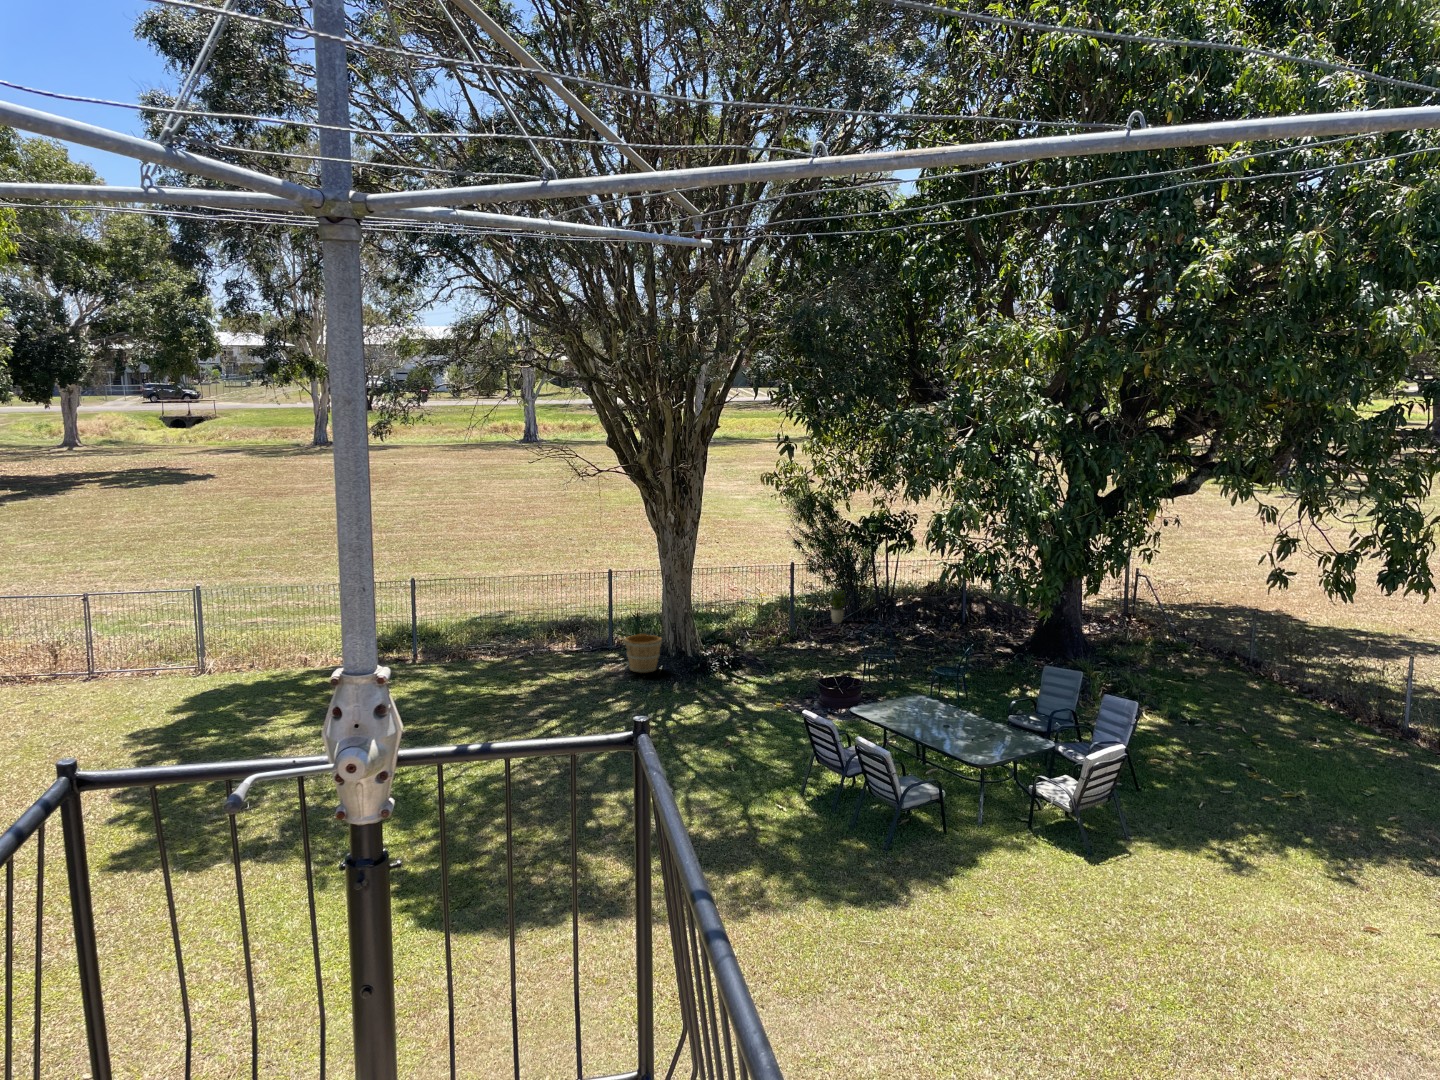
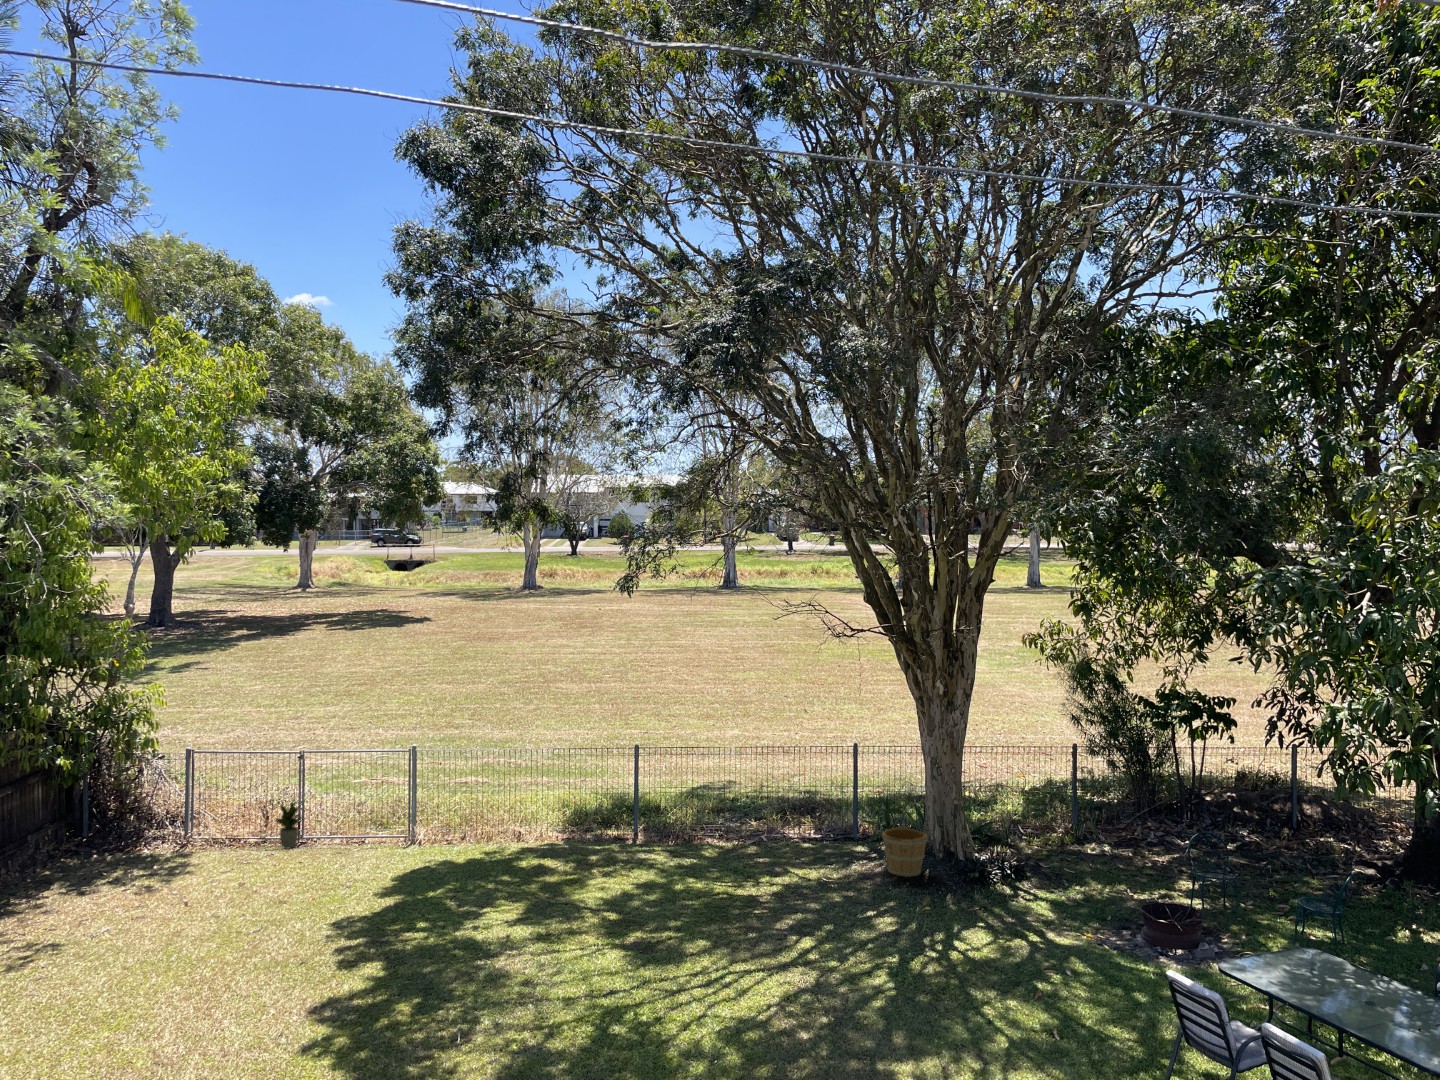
potted plant: present [830,590,847,623] -> present [276,800,302,849]

